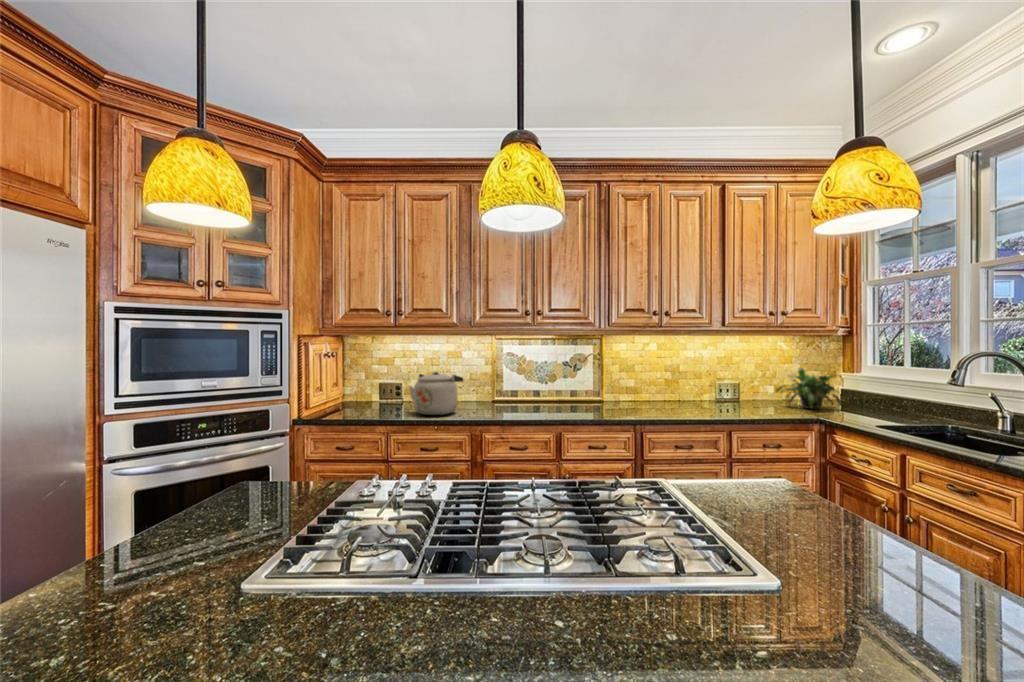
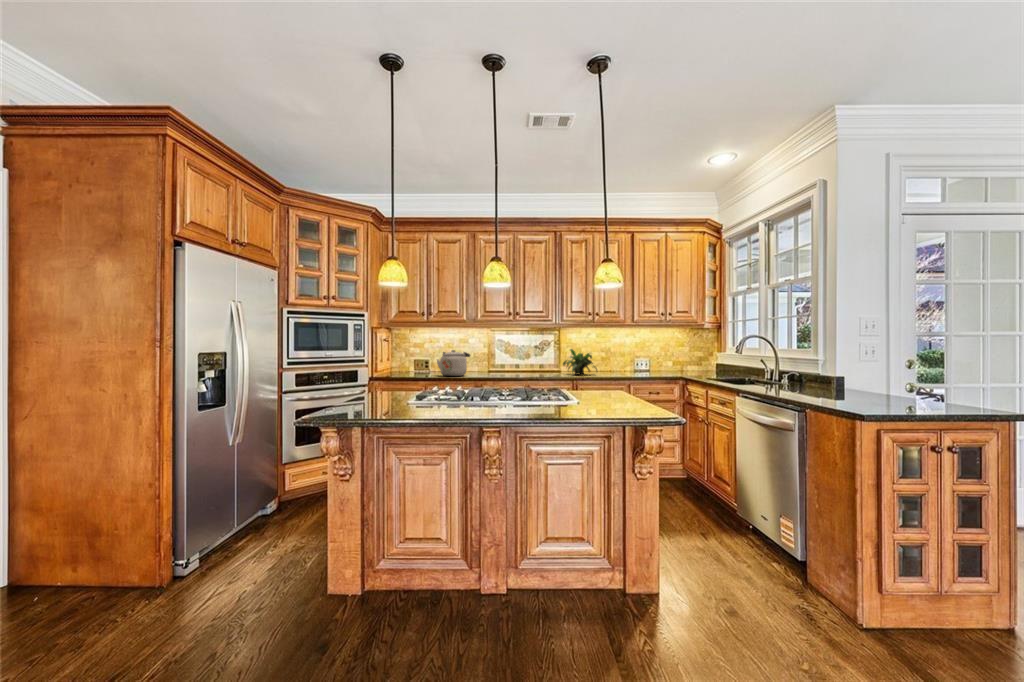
potted plant: present [776,368,841,408] -> present [563,349,598,374]

